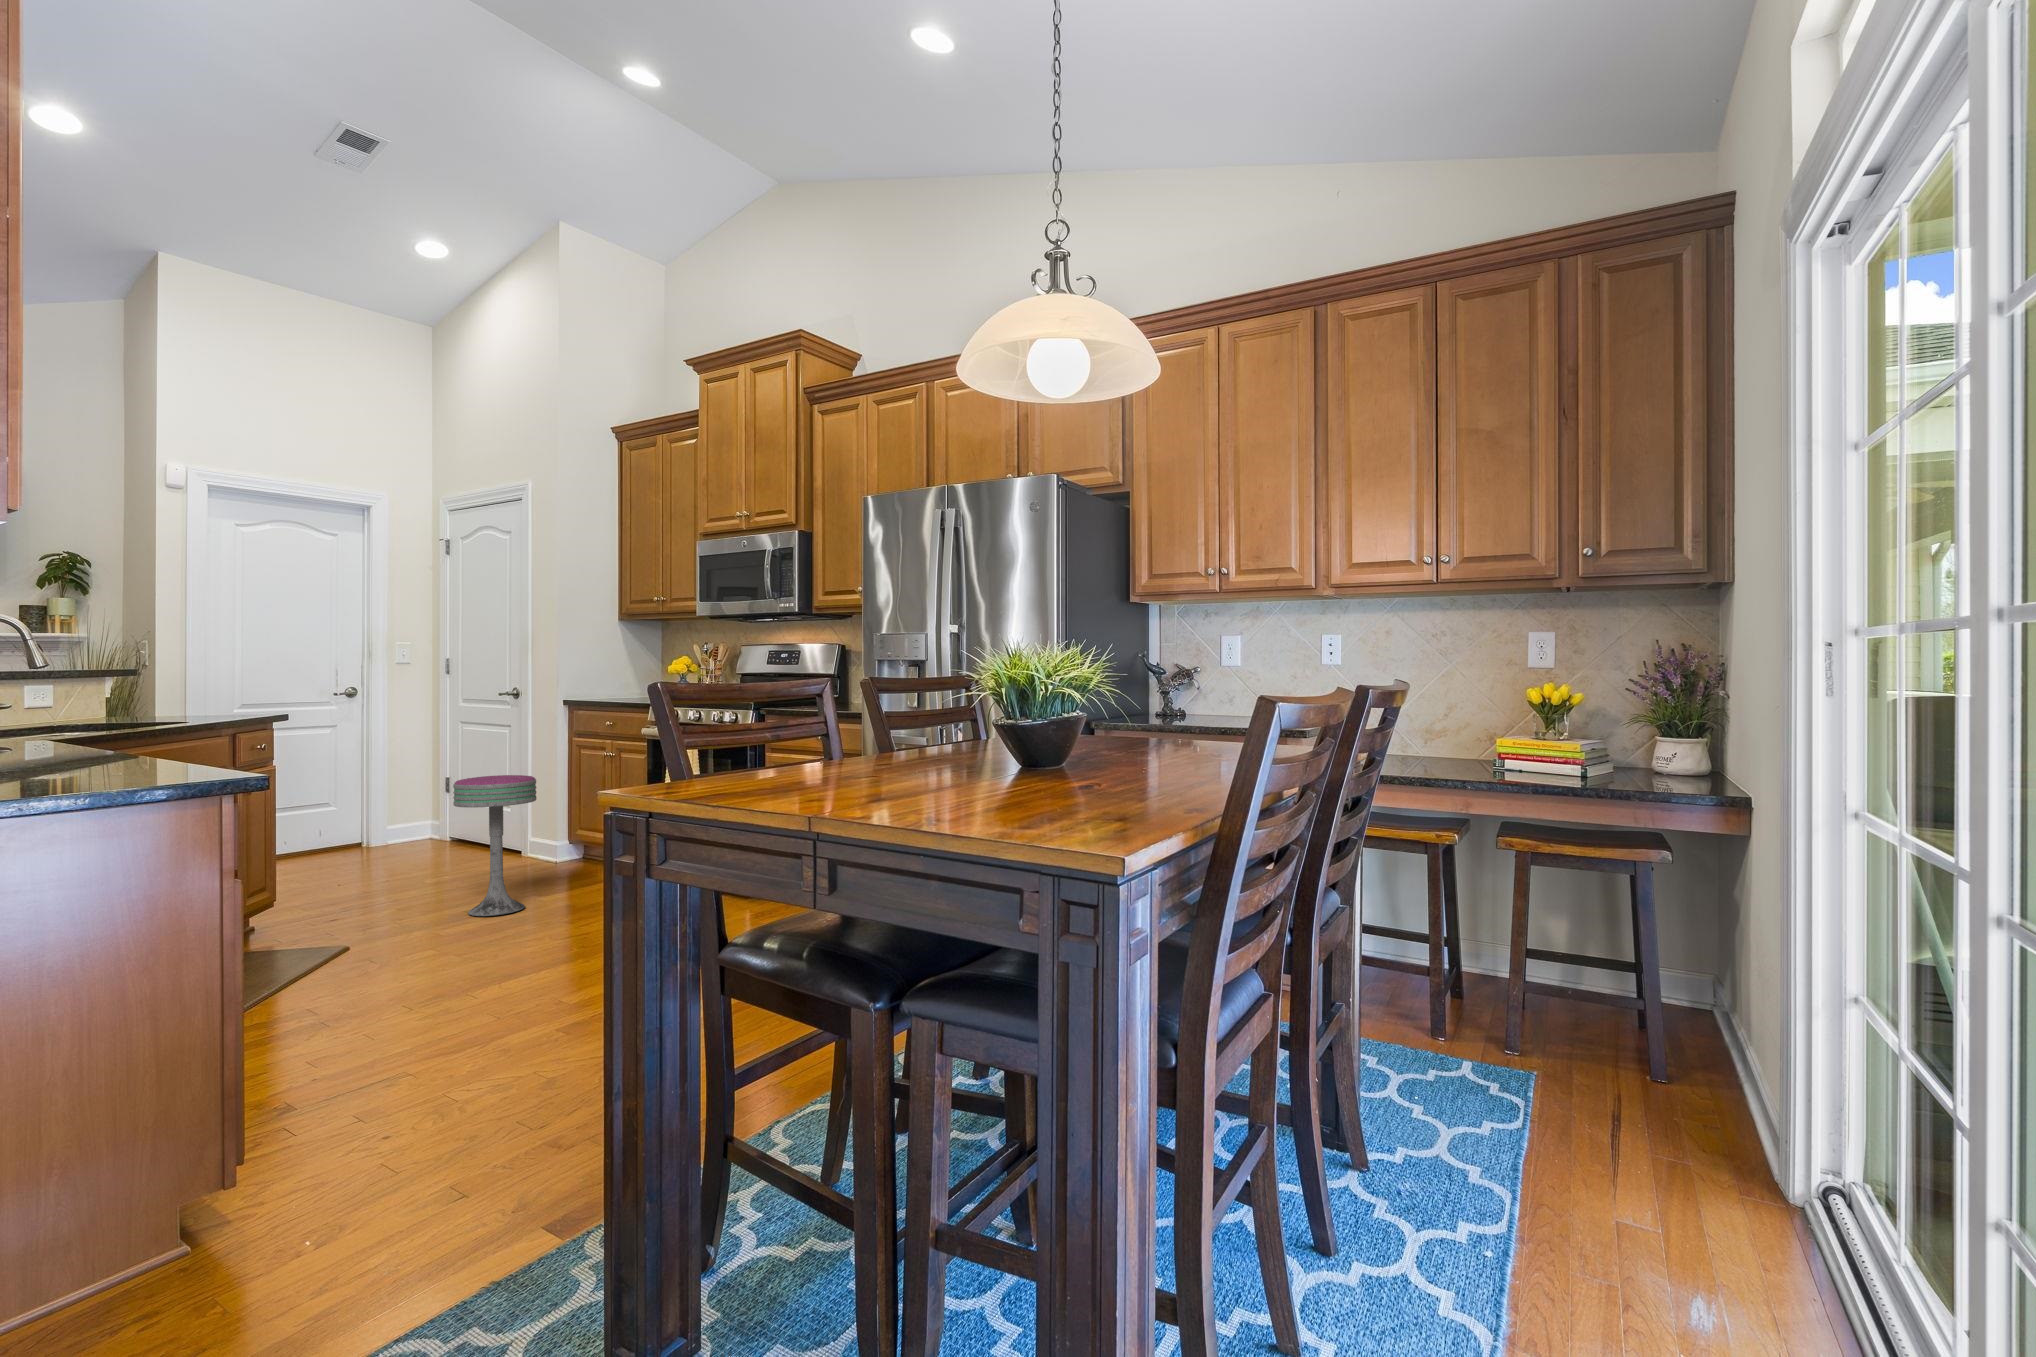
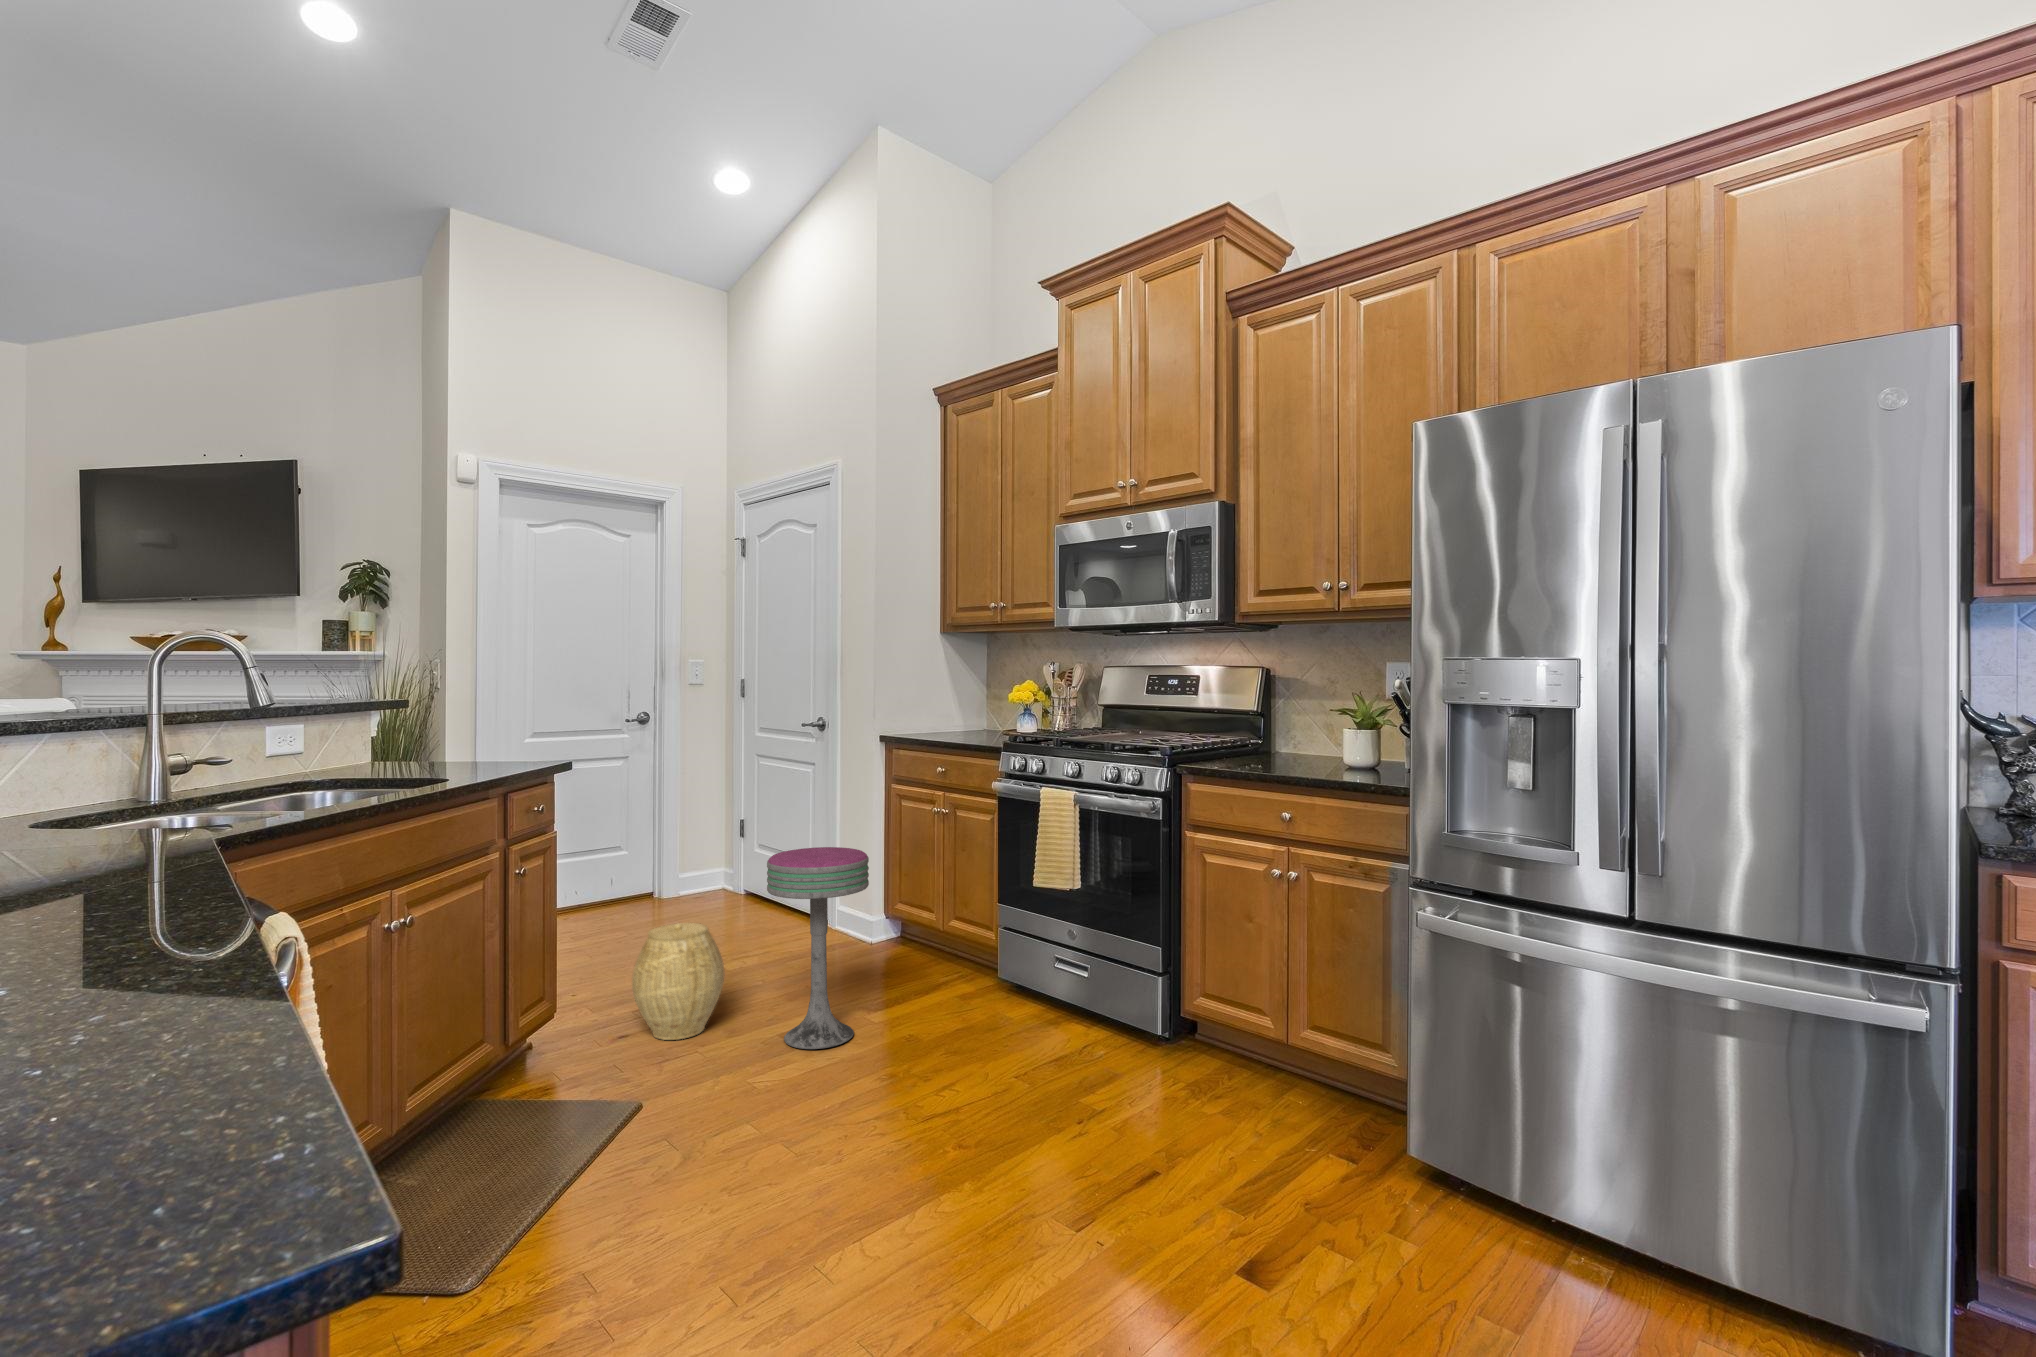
woven basket: none [341,834,420,919] -> present [632,923,724,1040]

